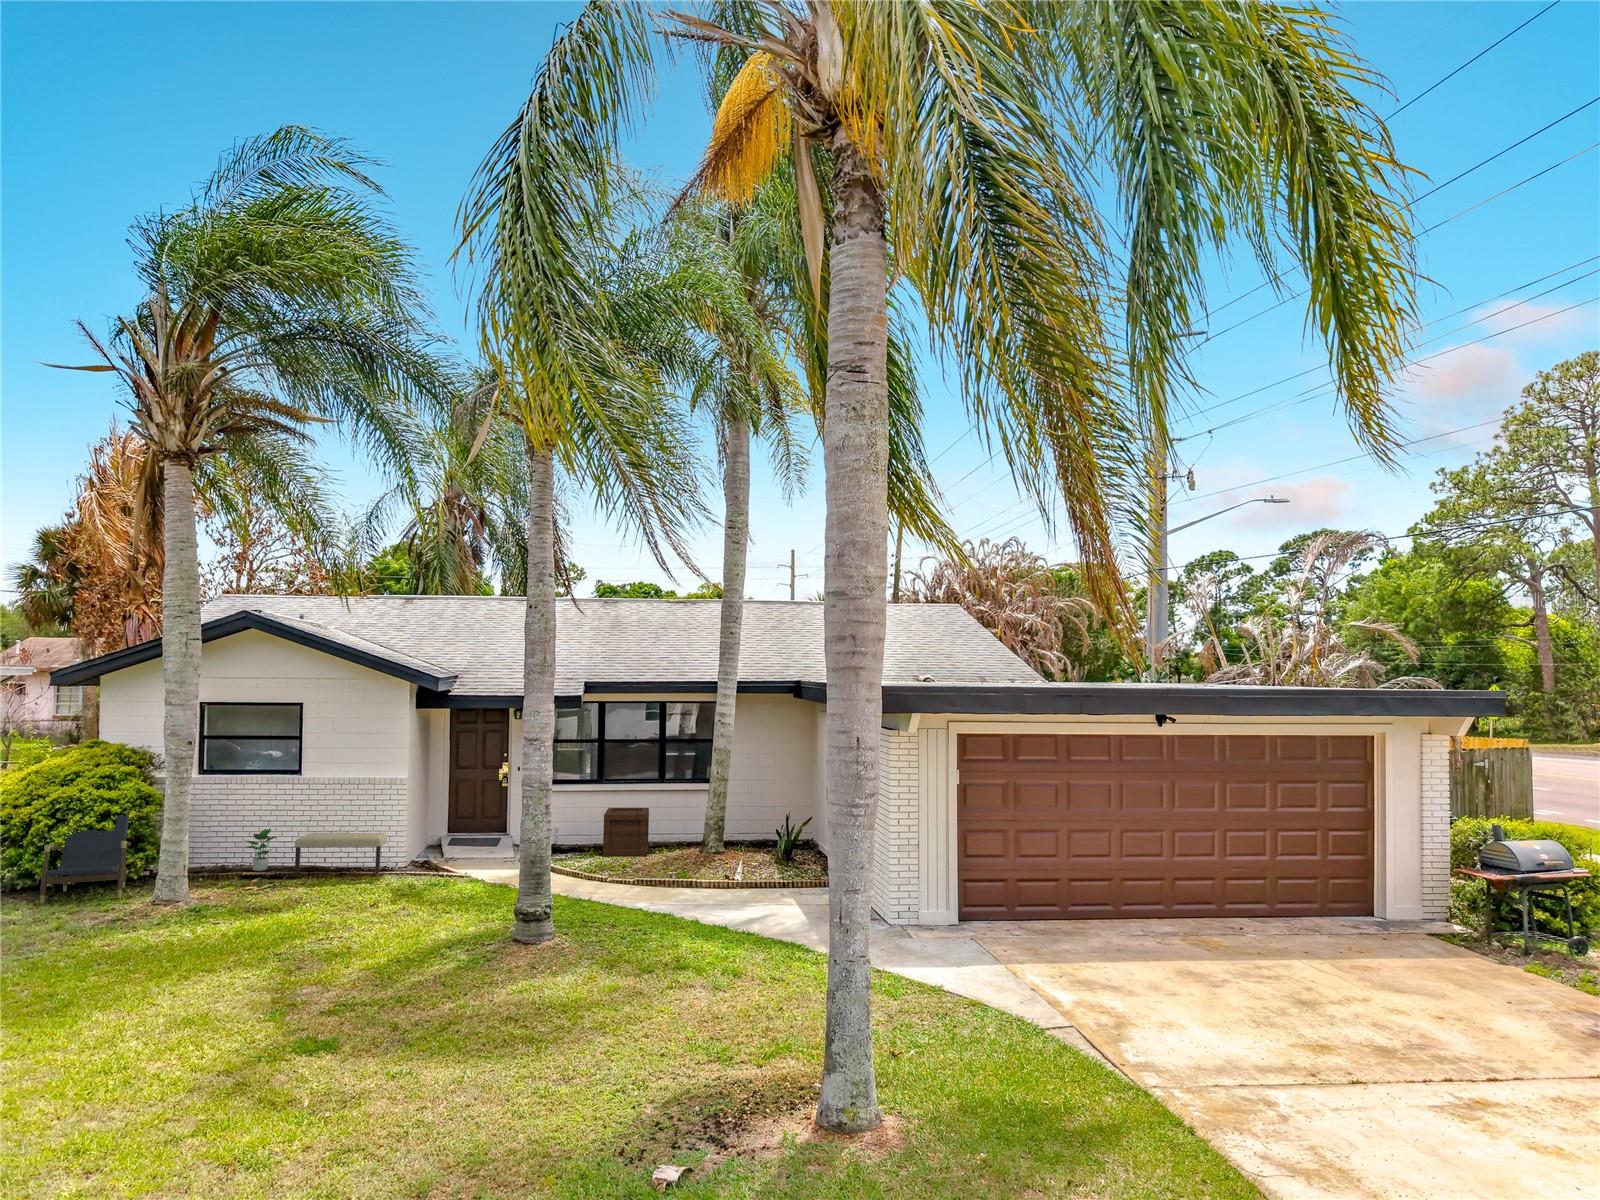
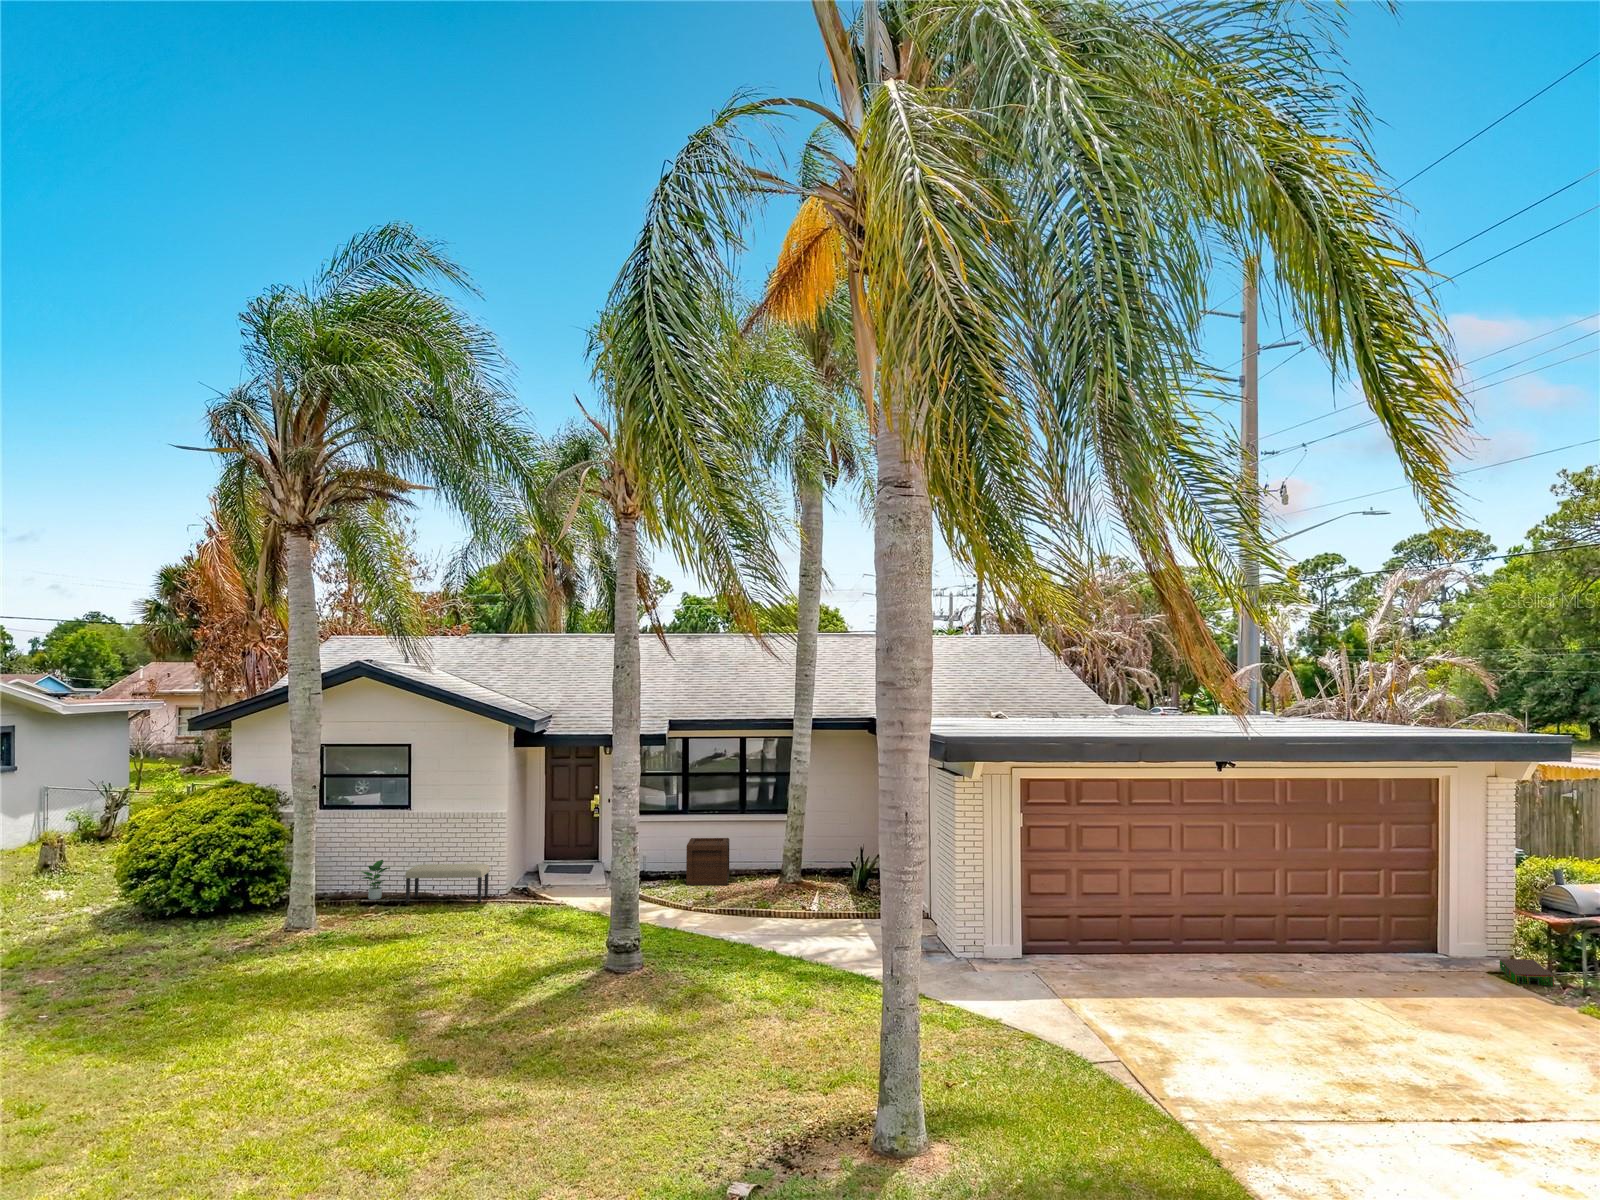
lounge chair: present [40,815,131,904] -> none [191,850,262,932]
storage bin: none [1421,921,1477,947] -> present [1499,959,1554,987]

